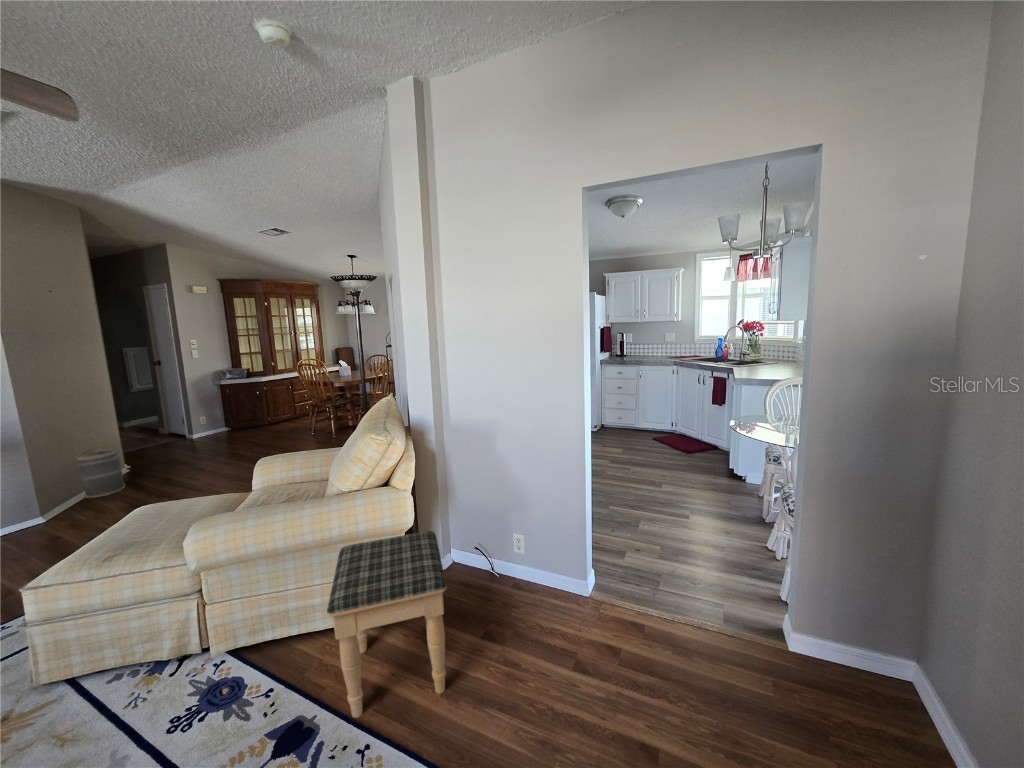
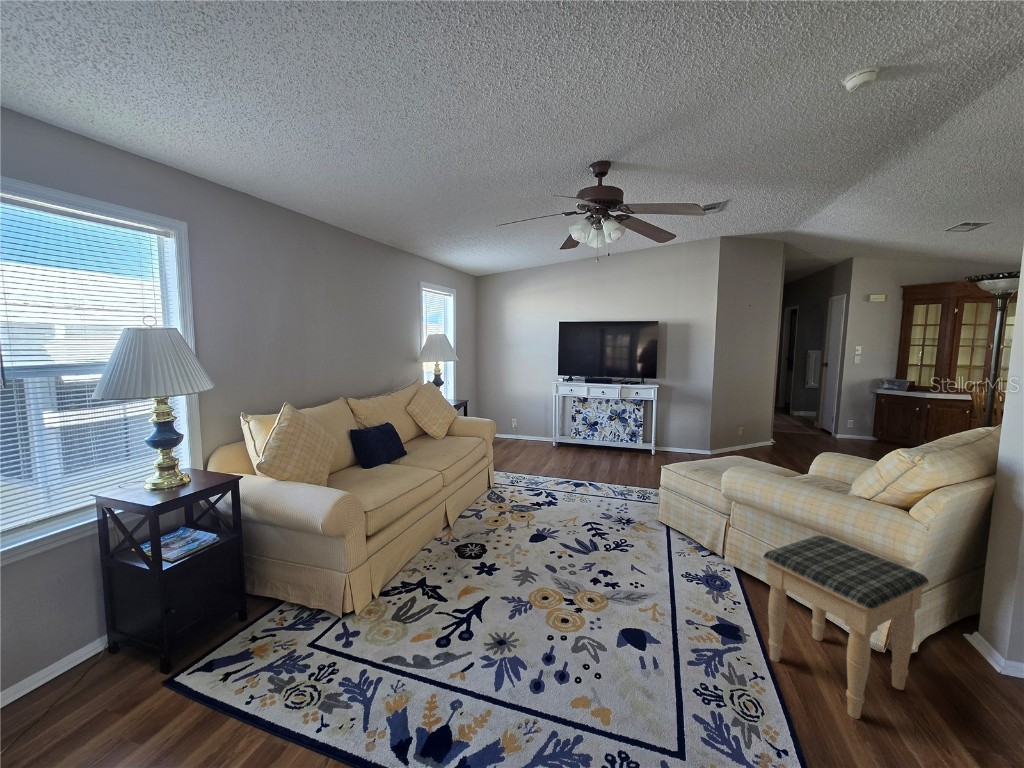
basket: present [75,431,125,498] -> none [736,407,764,455]

